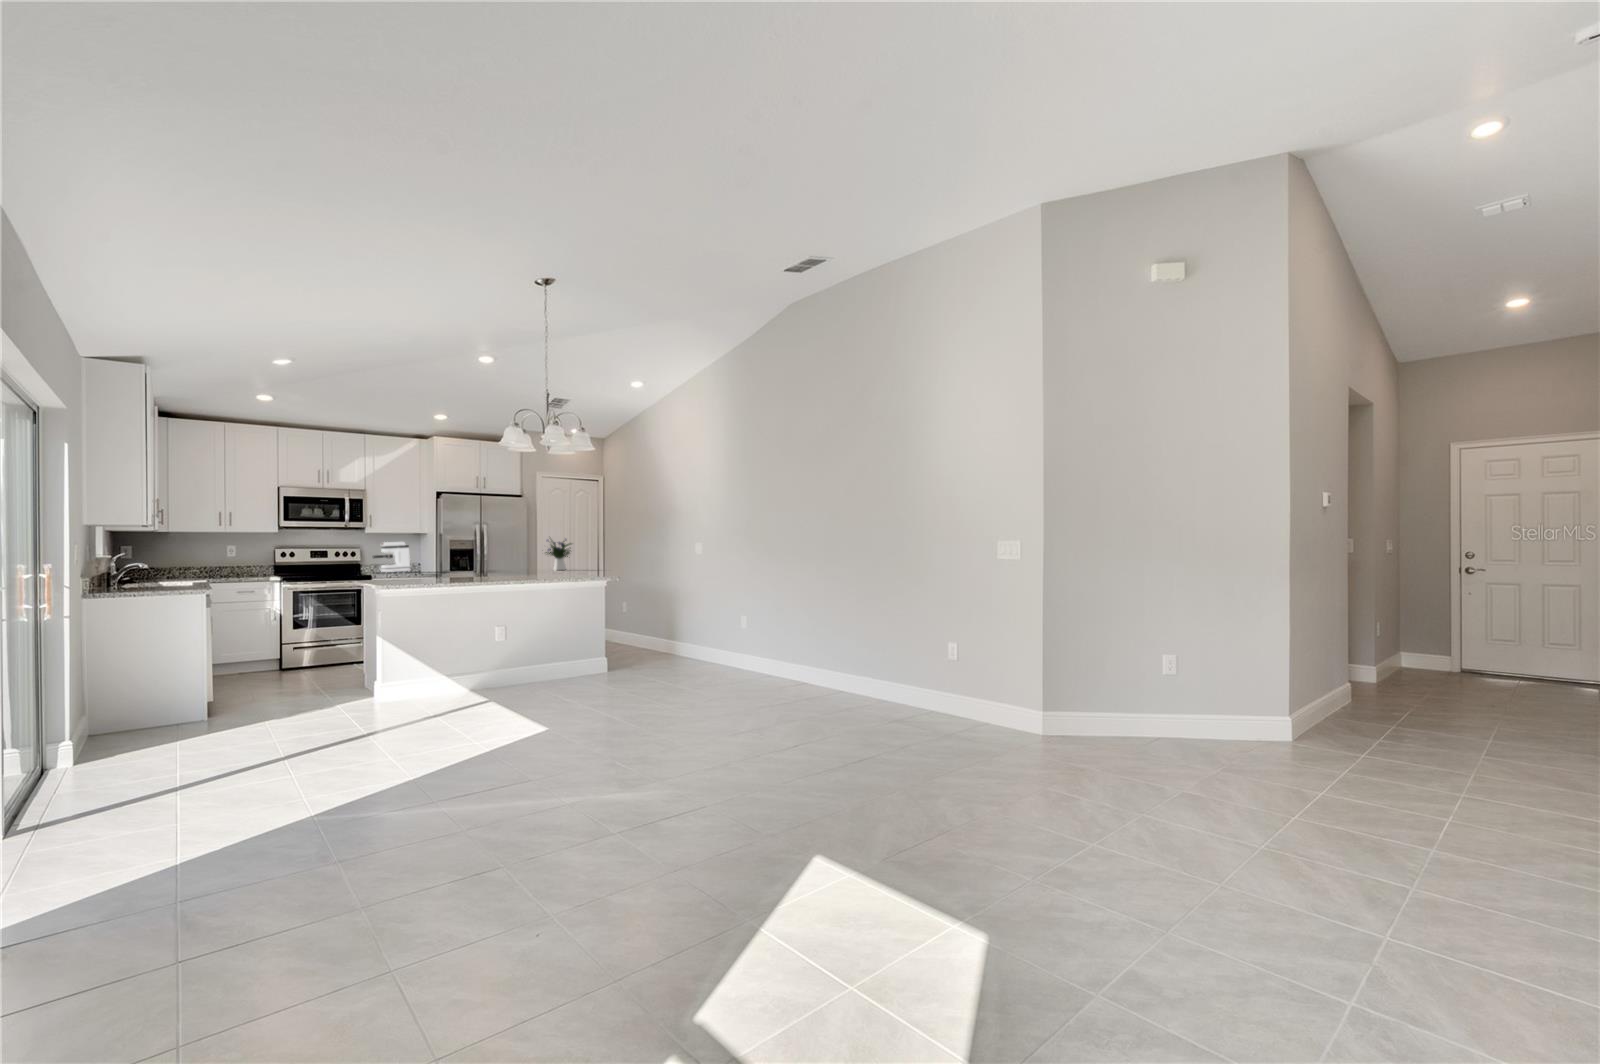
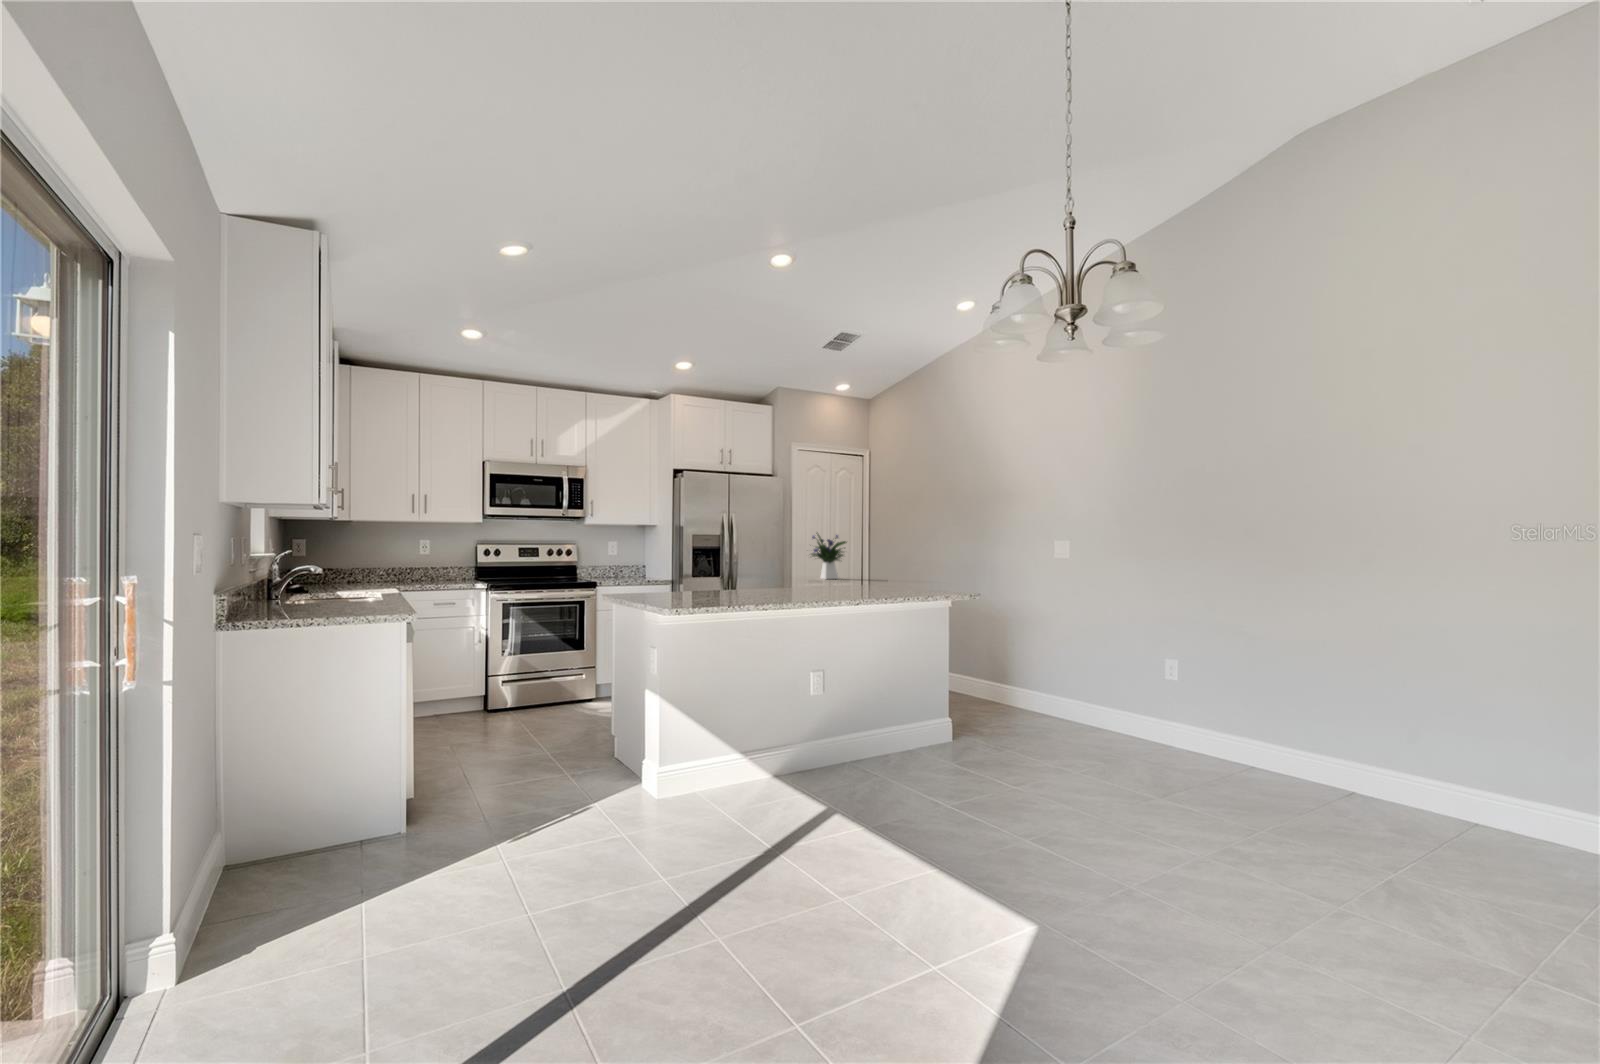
coffee maker: present [373,542,410,572] -> none [592,536,638,578]

